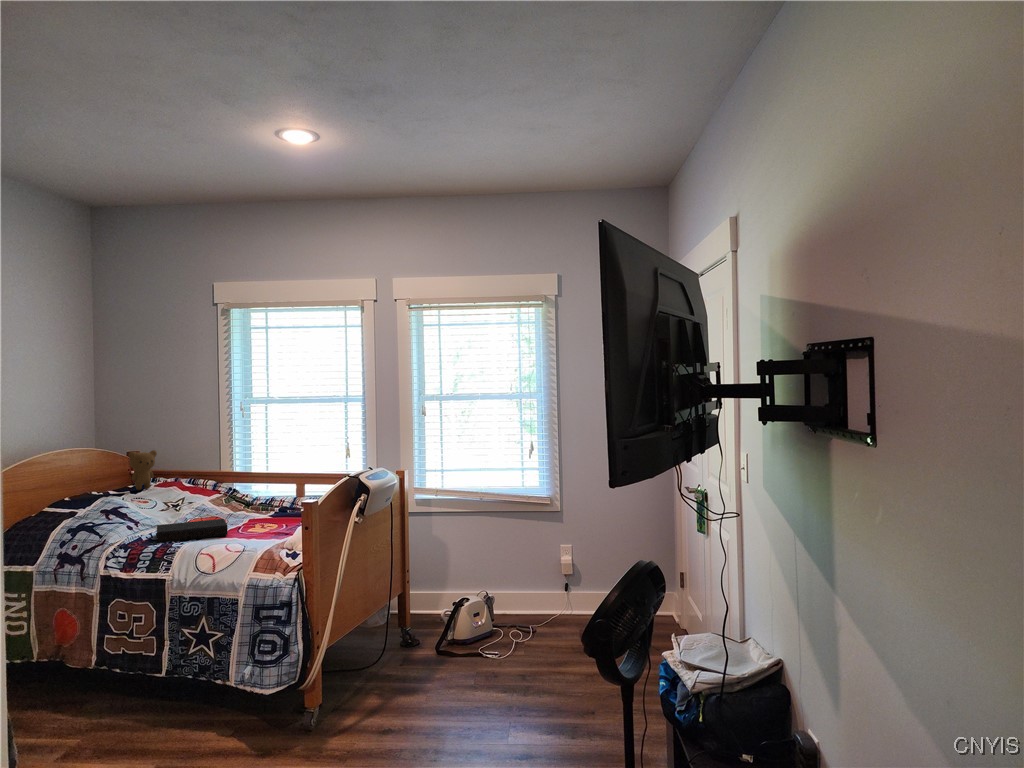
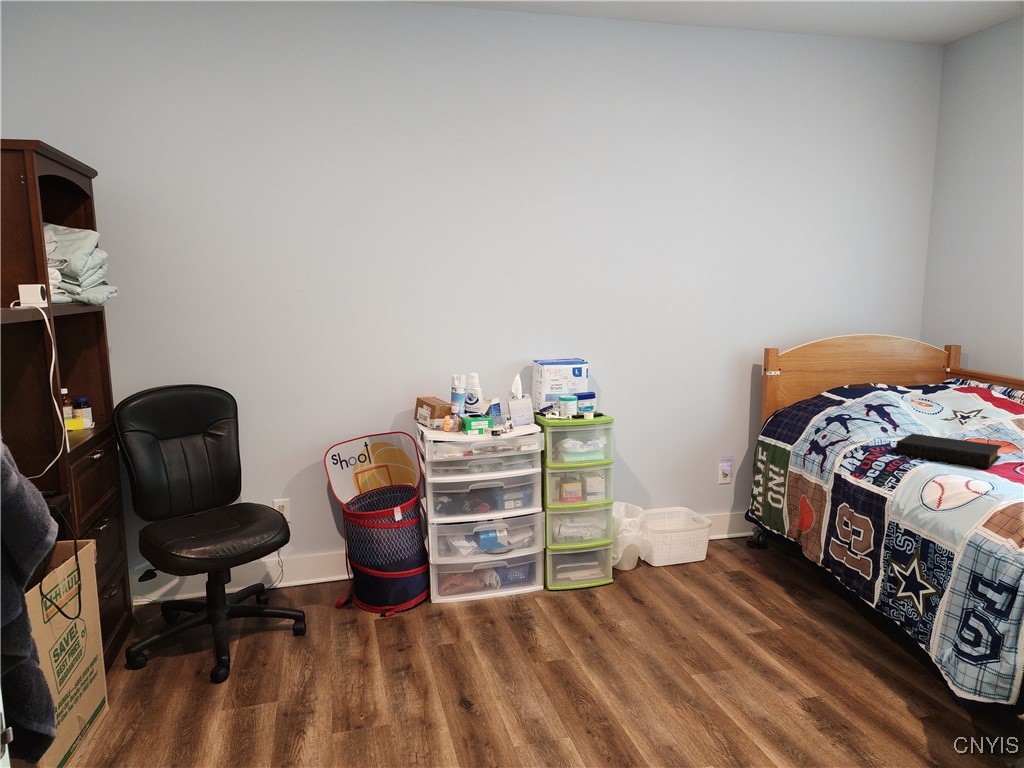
teddy bear: present [129,450,157,490] -> none [923,342,961,390]

